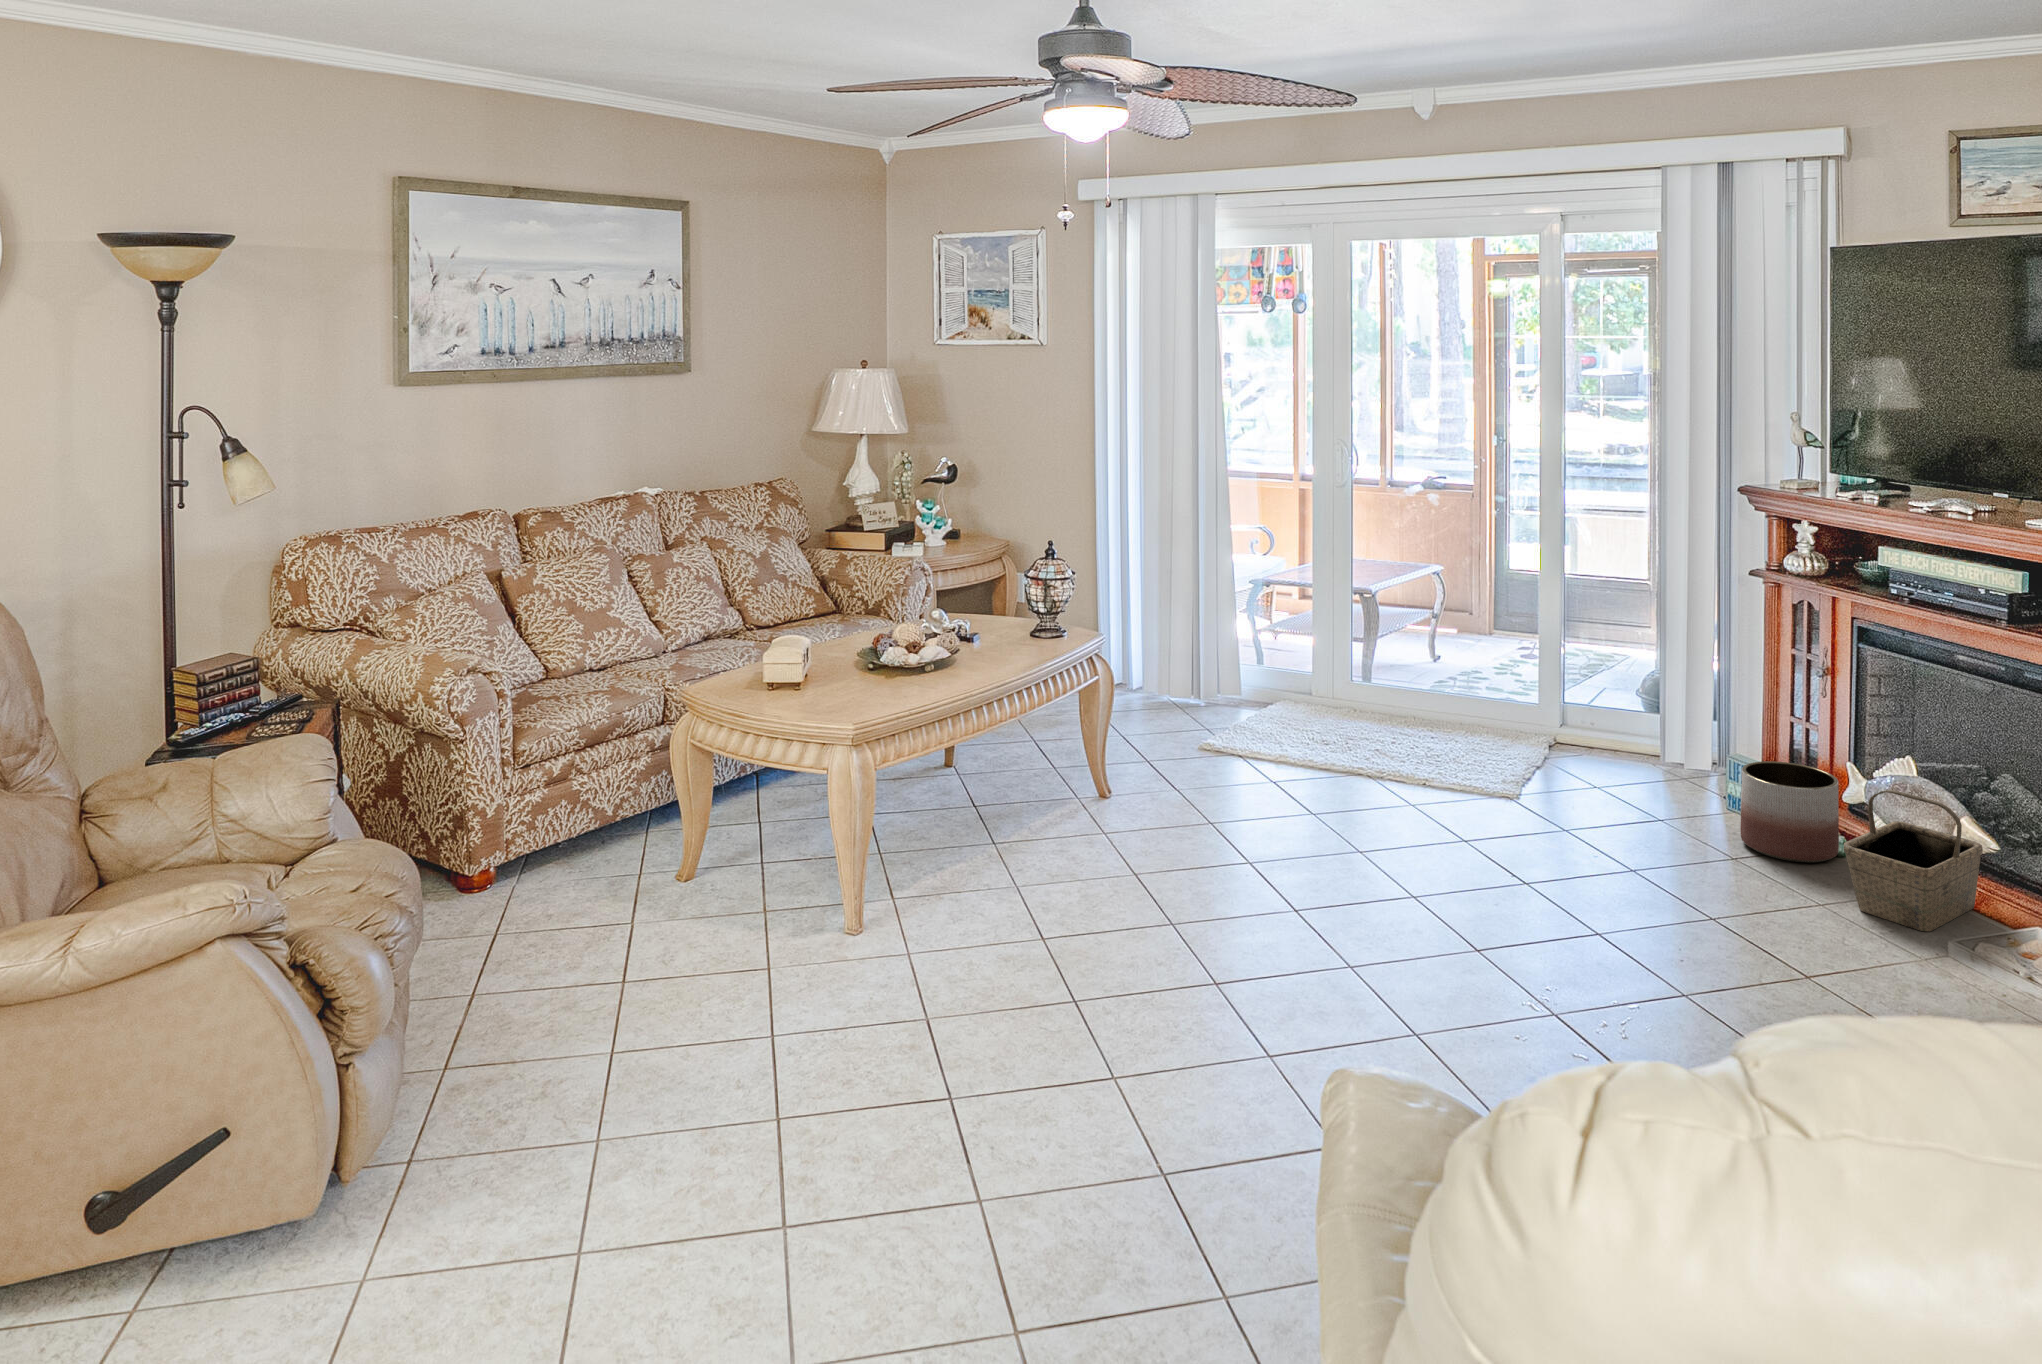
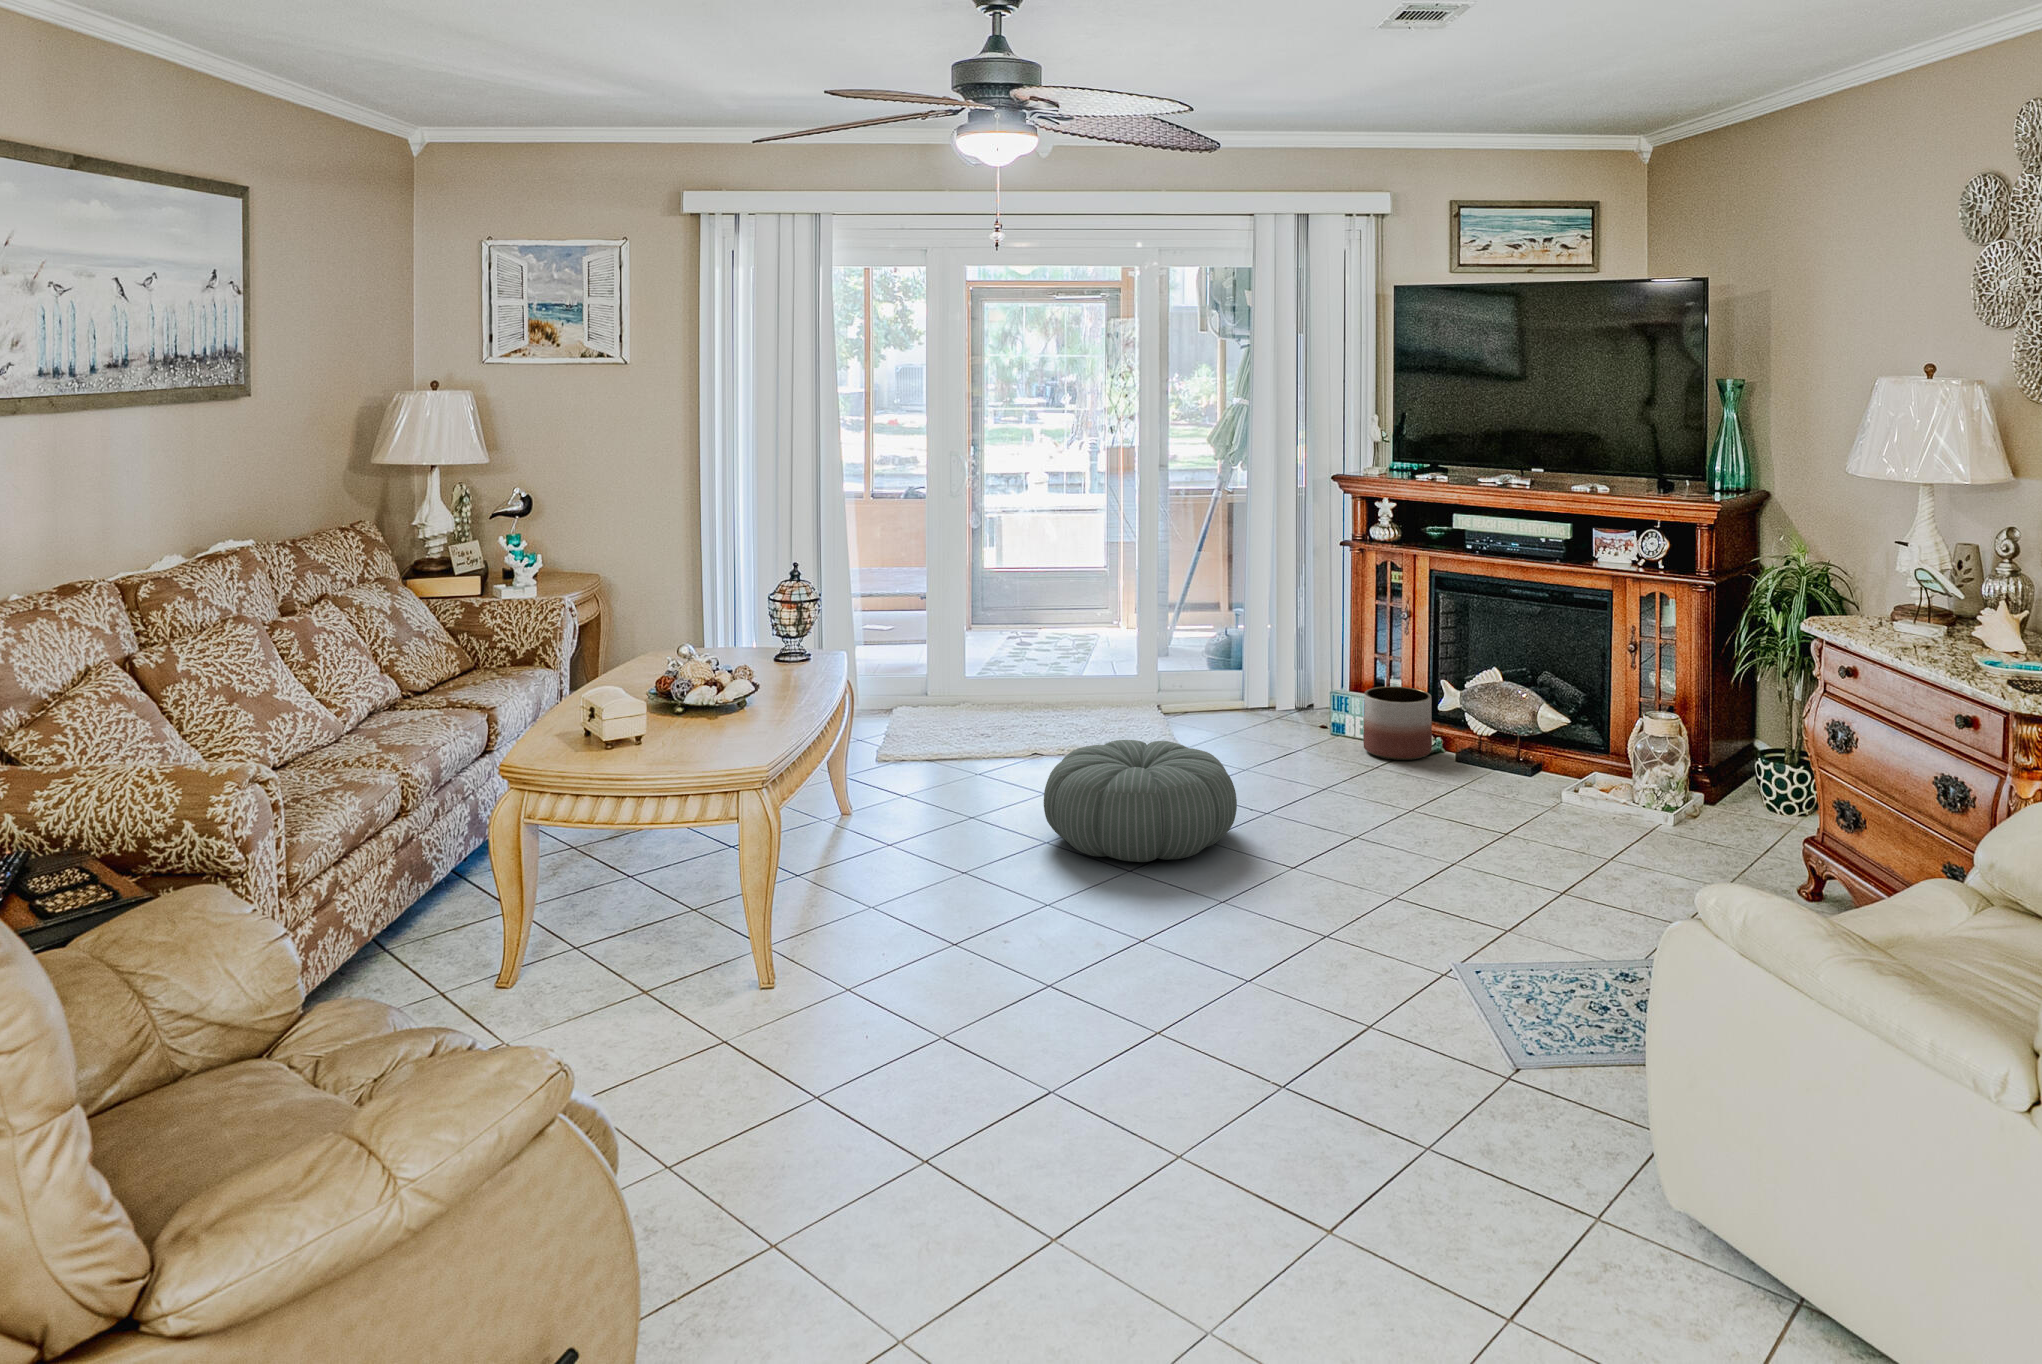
pouf: none [1238,767,1456,912] -> present [1044,740,1237,862]
basket: present [1844,790,1983,931] -> none [1466,691,1537,788]

